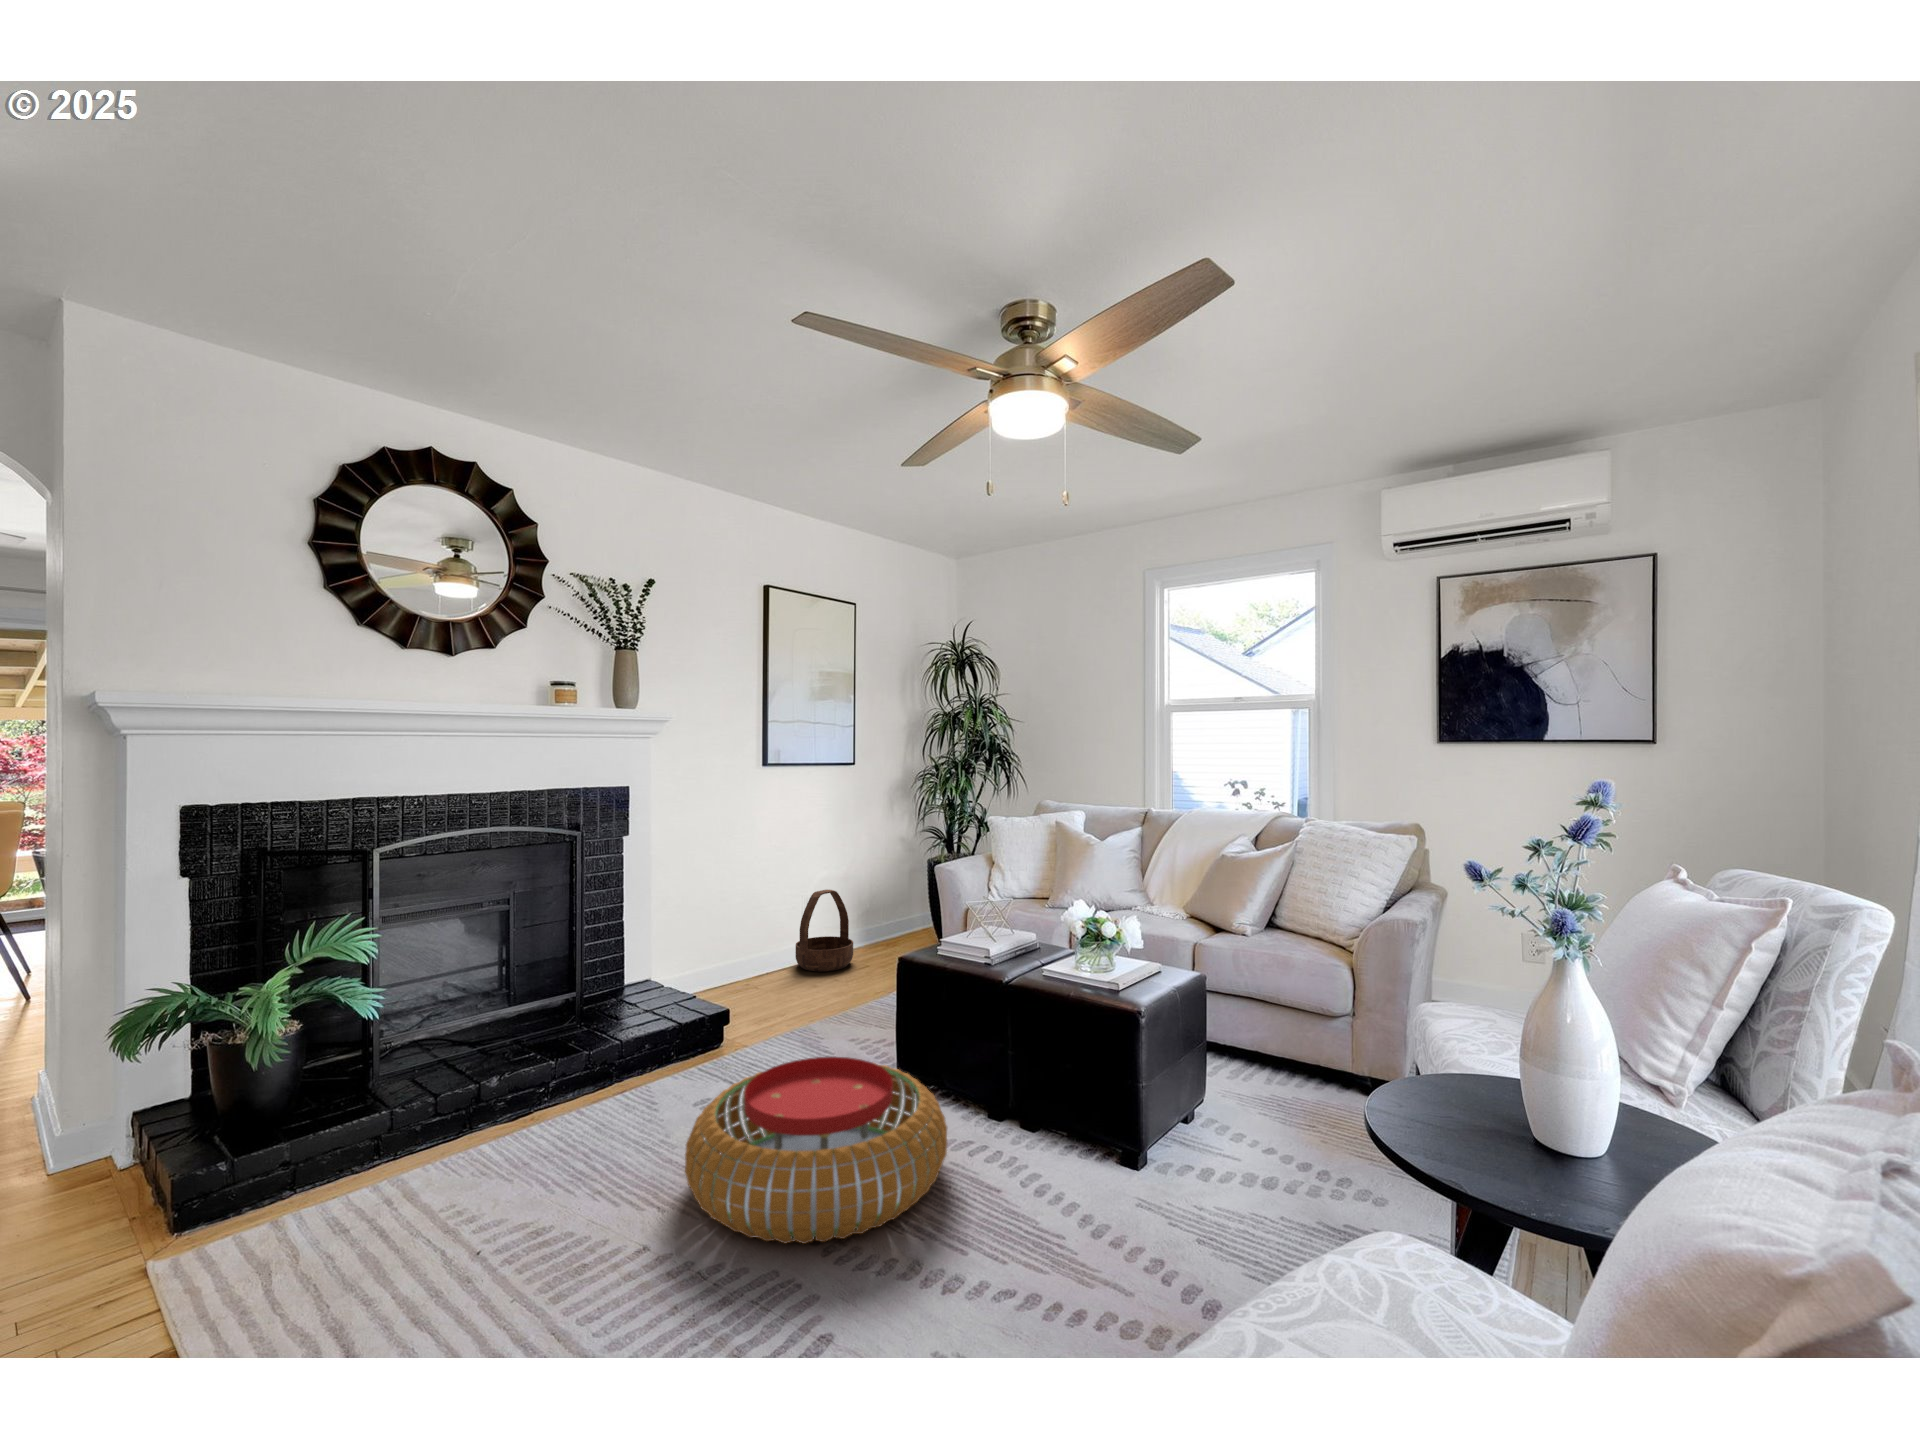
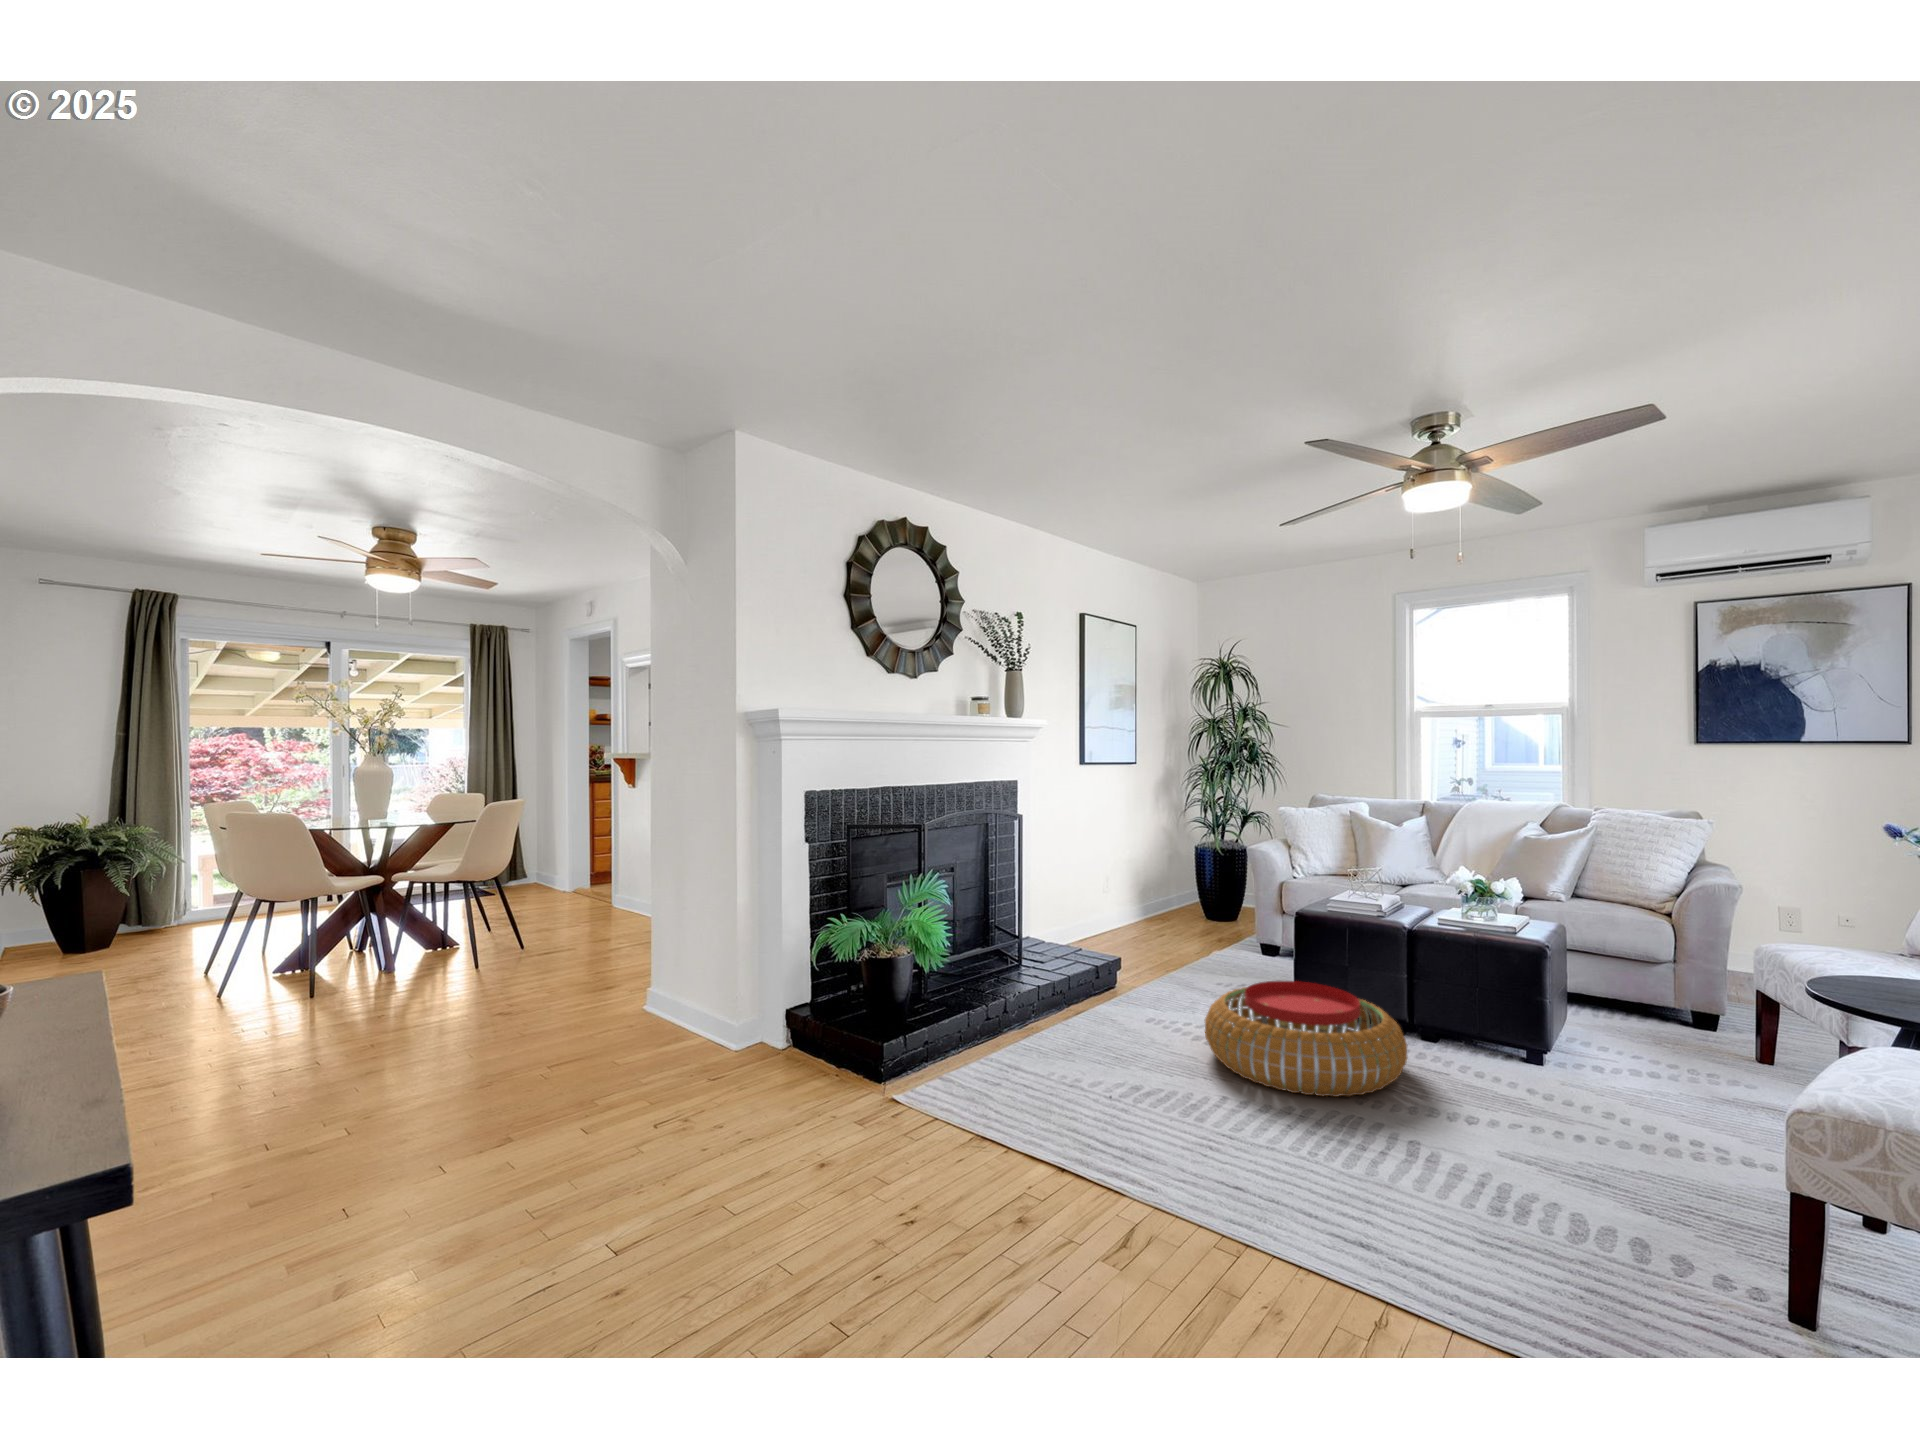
basket: present [795,890,853,972] -> none [1105,869,1154,937]

